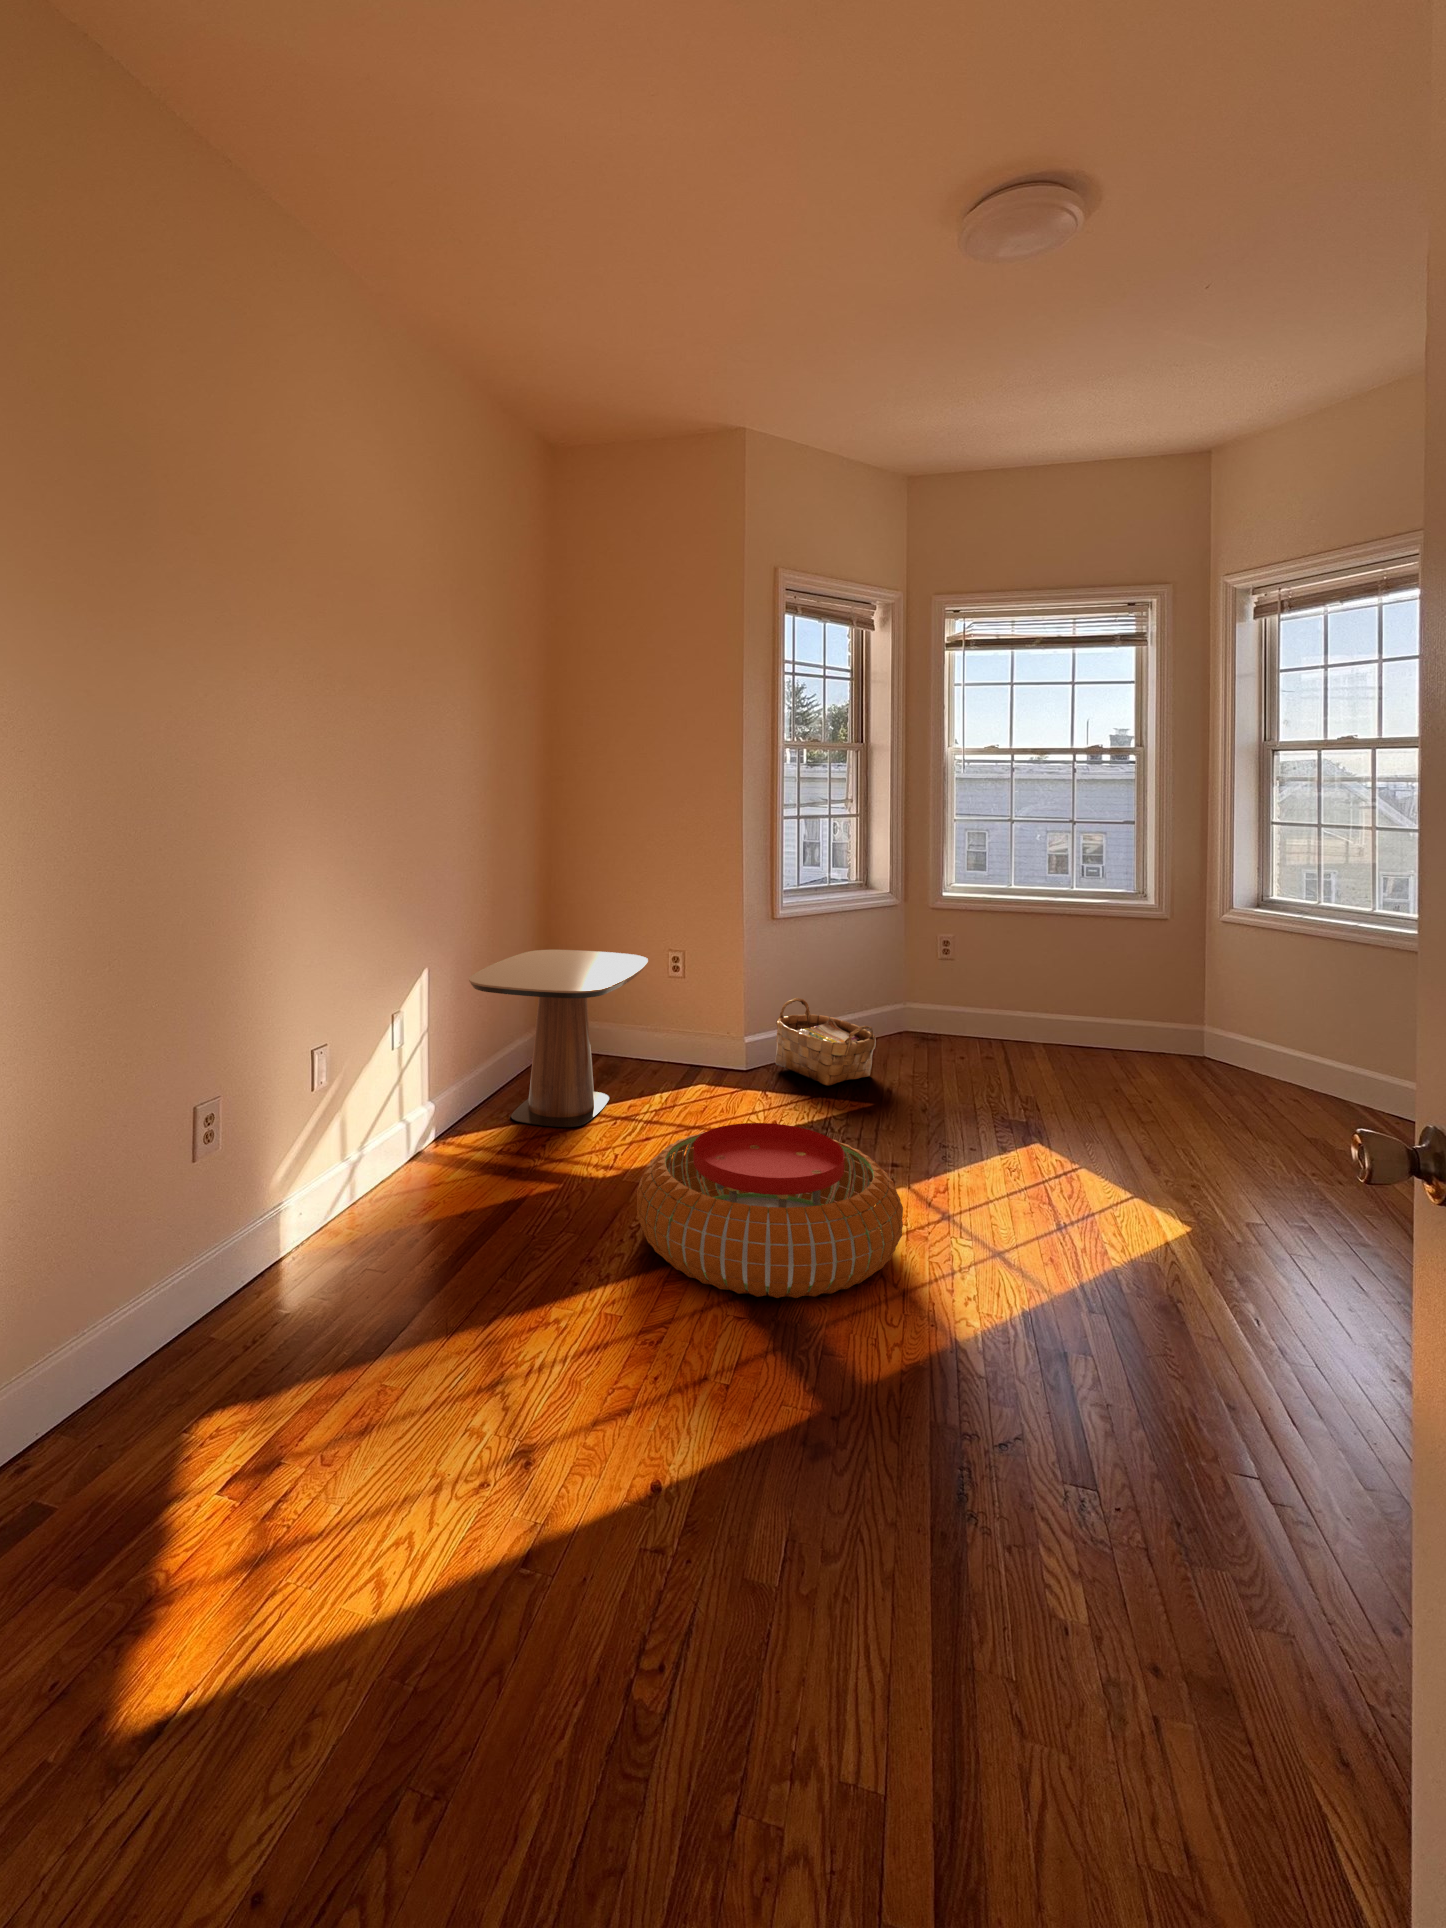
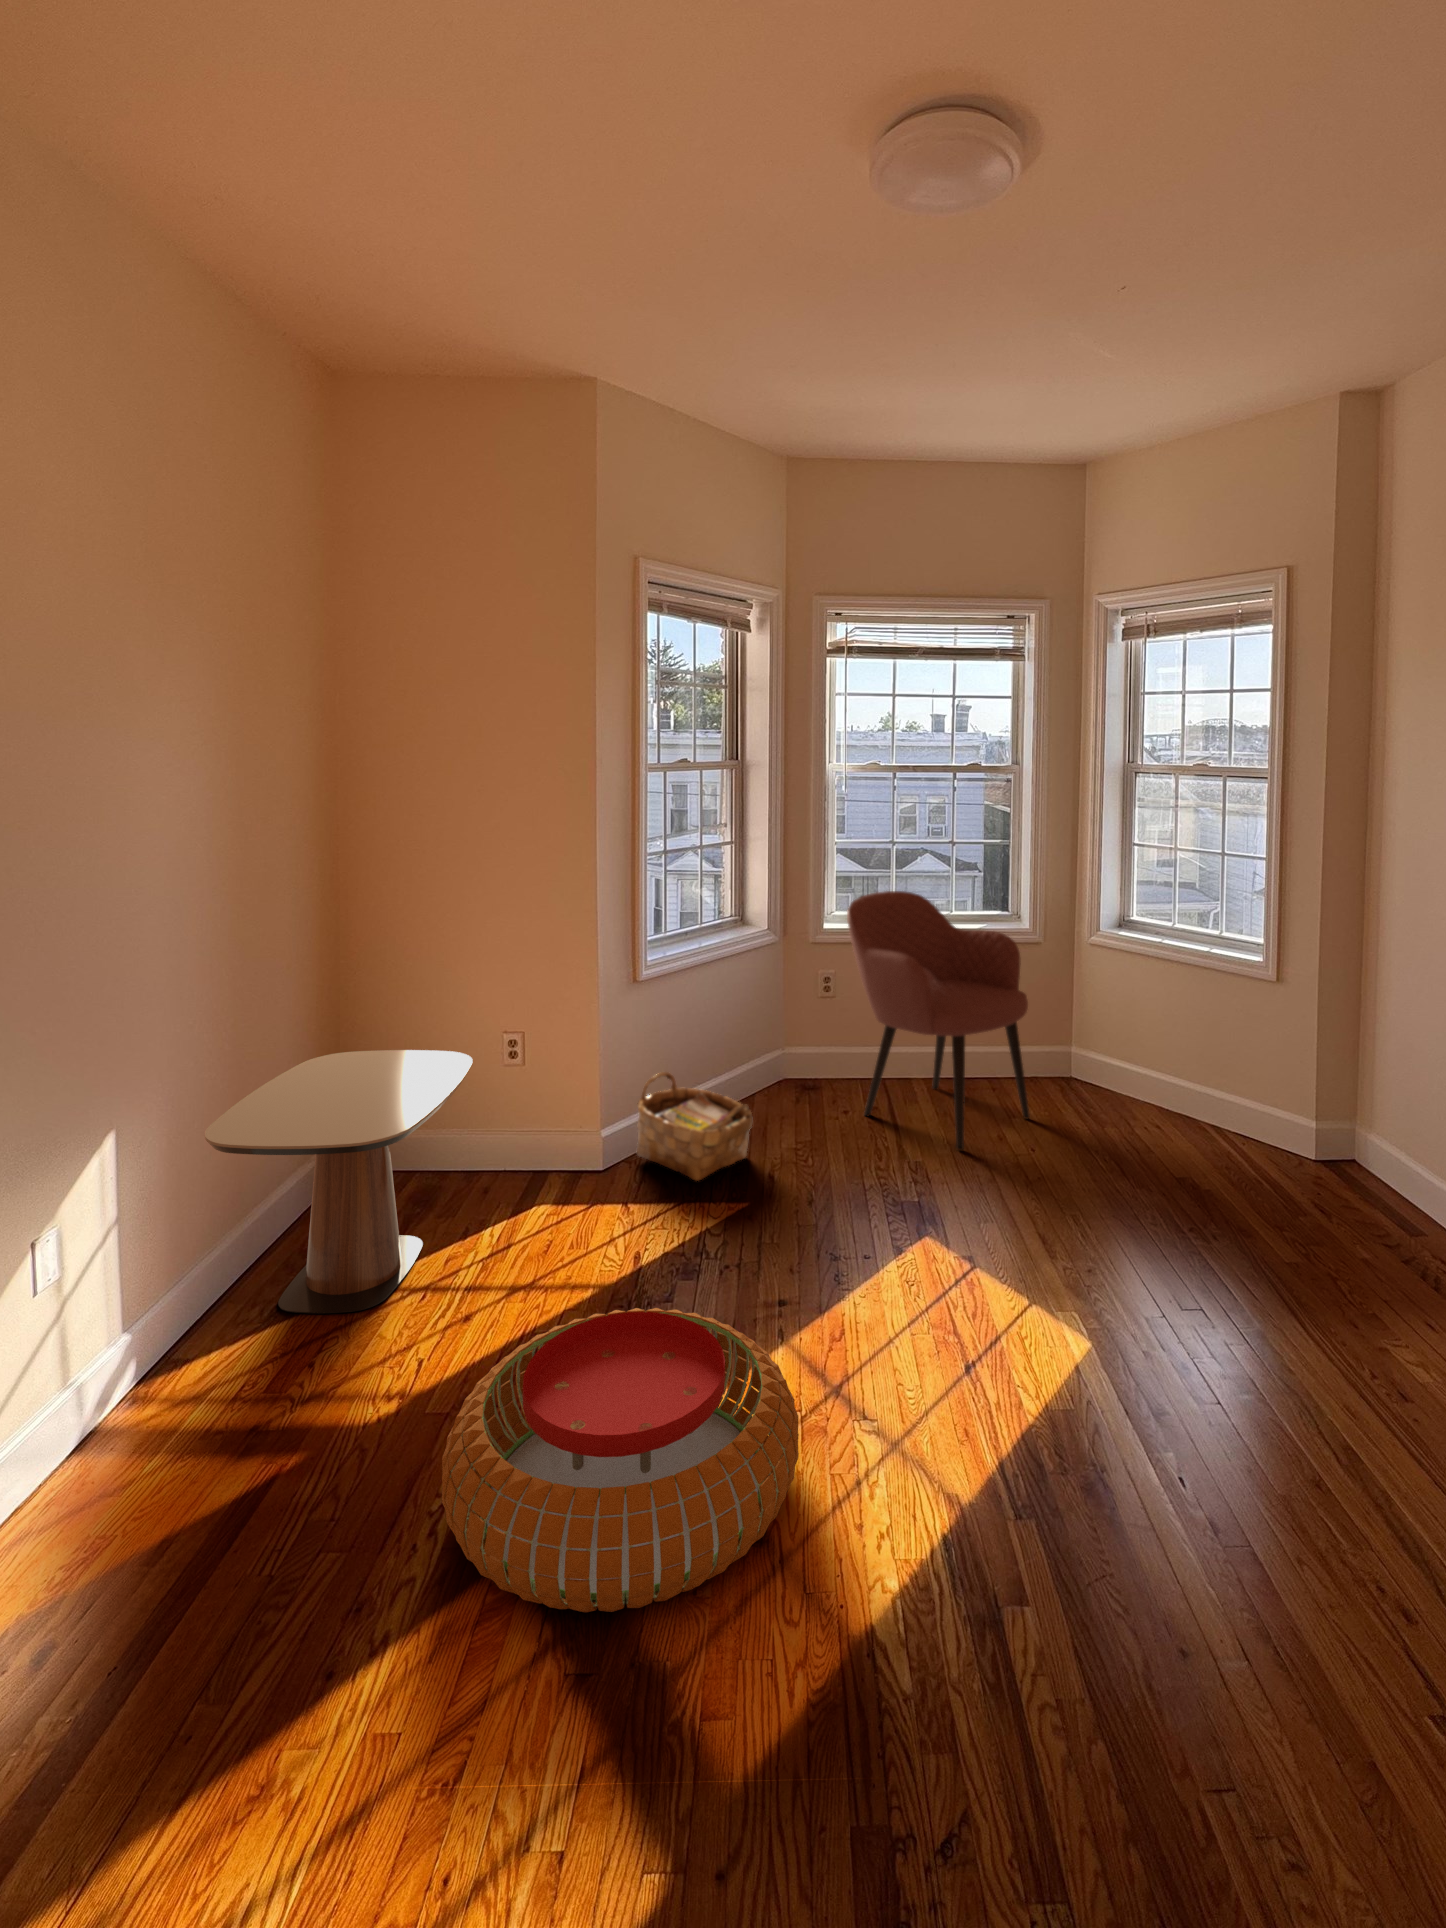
armchair: none [967,860,1150,1091] -> present [847,891,1030,1150]

